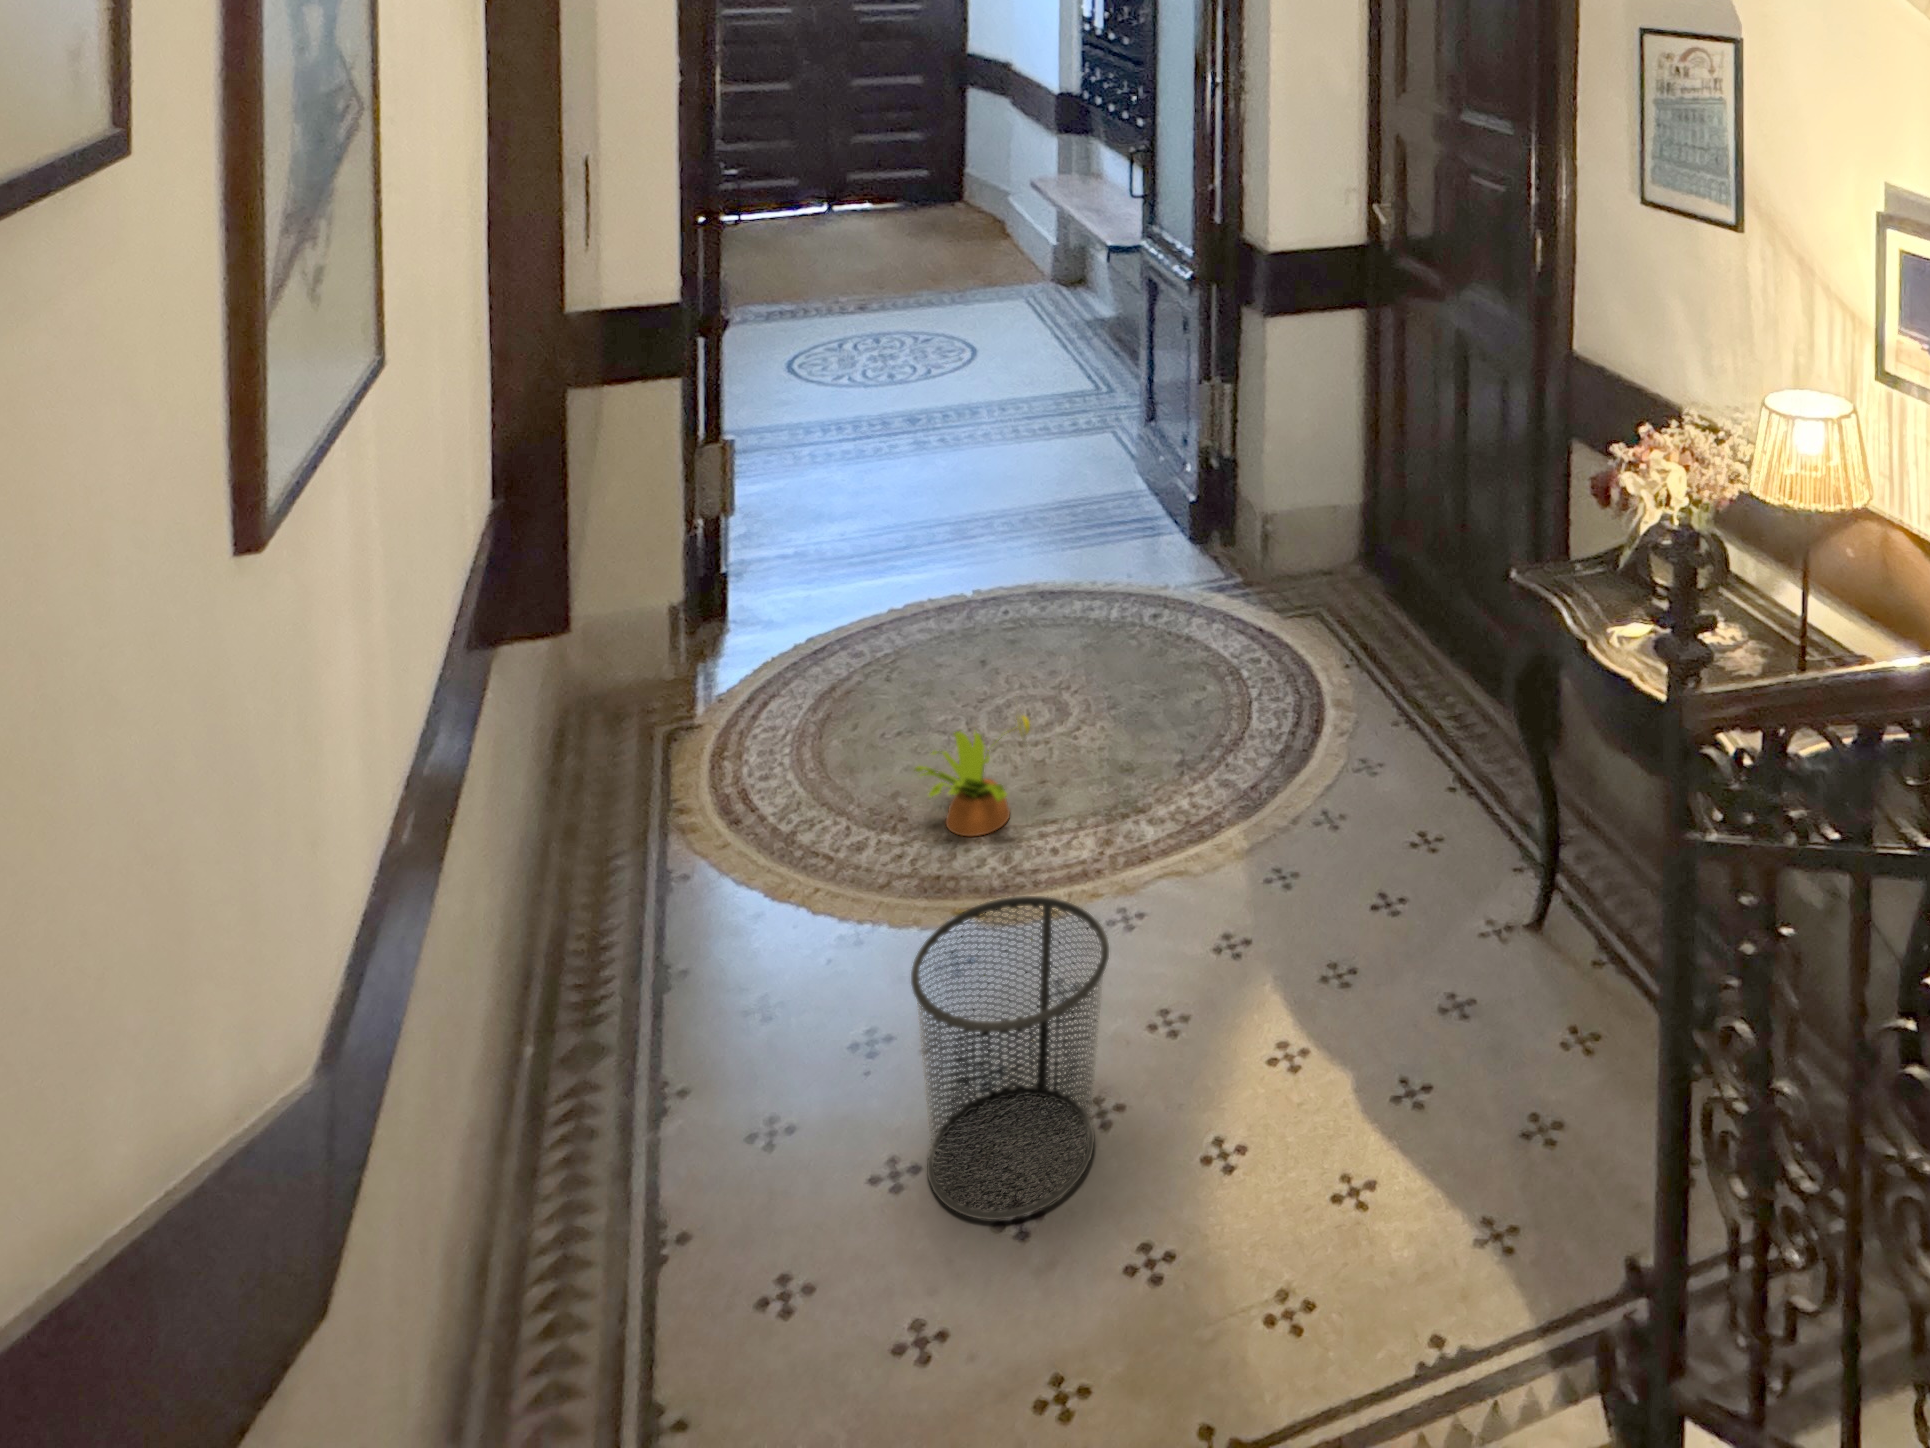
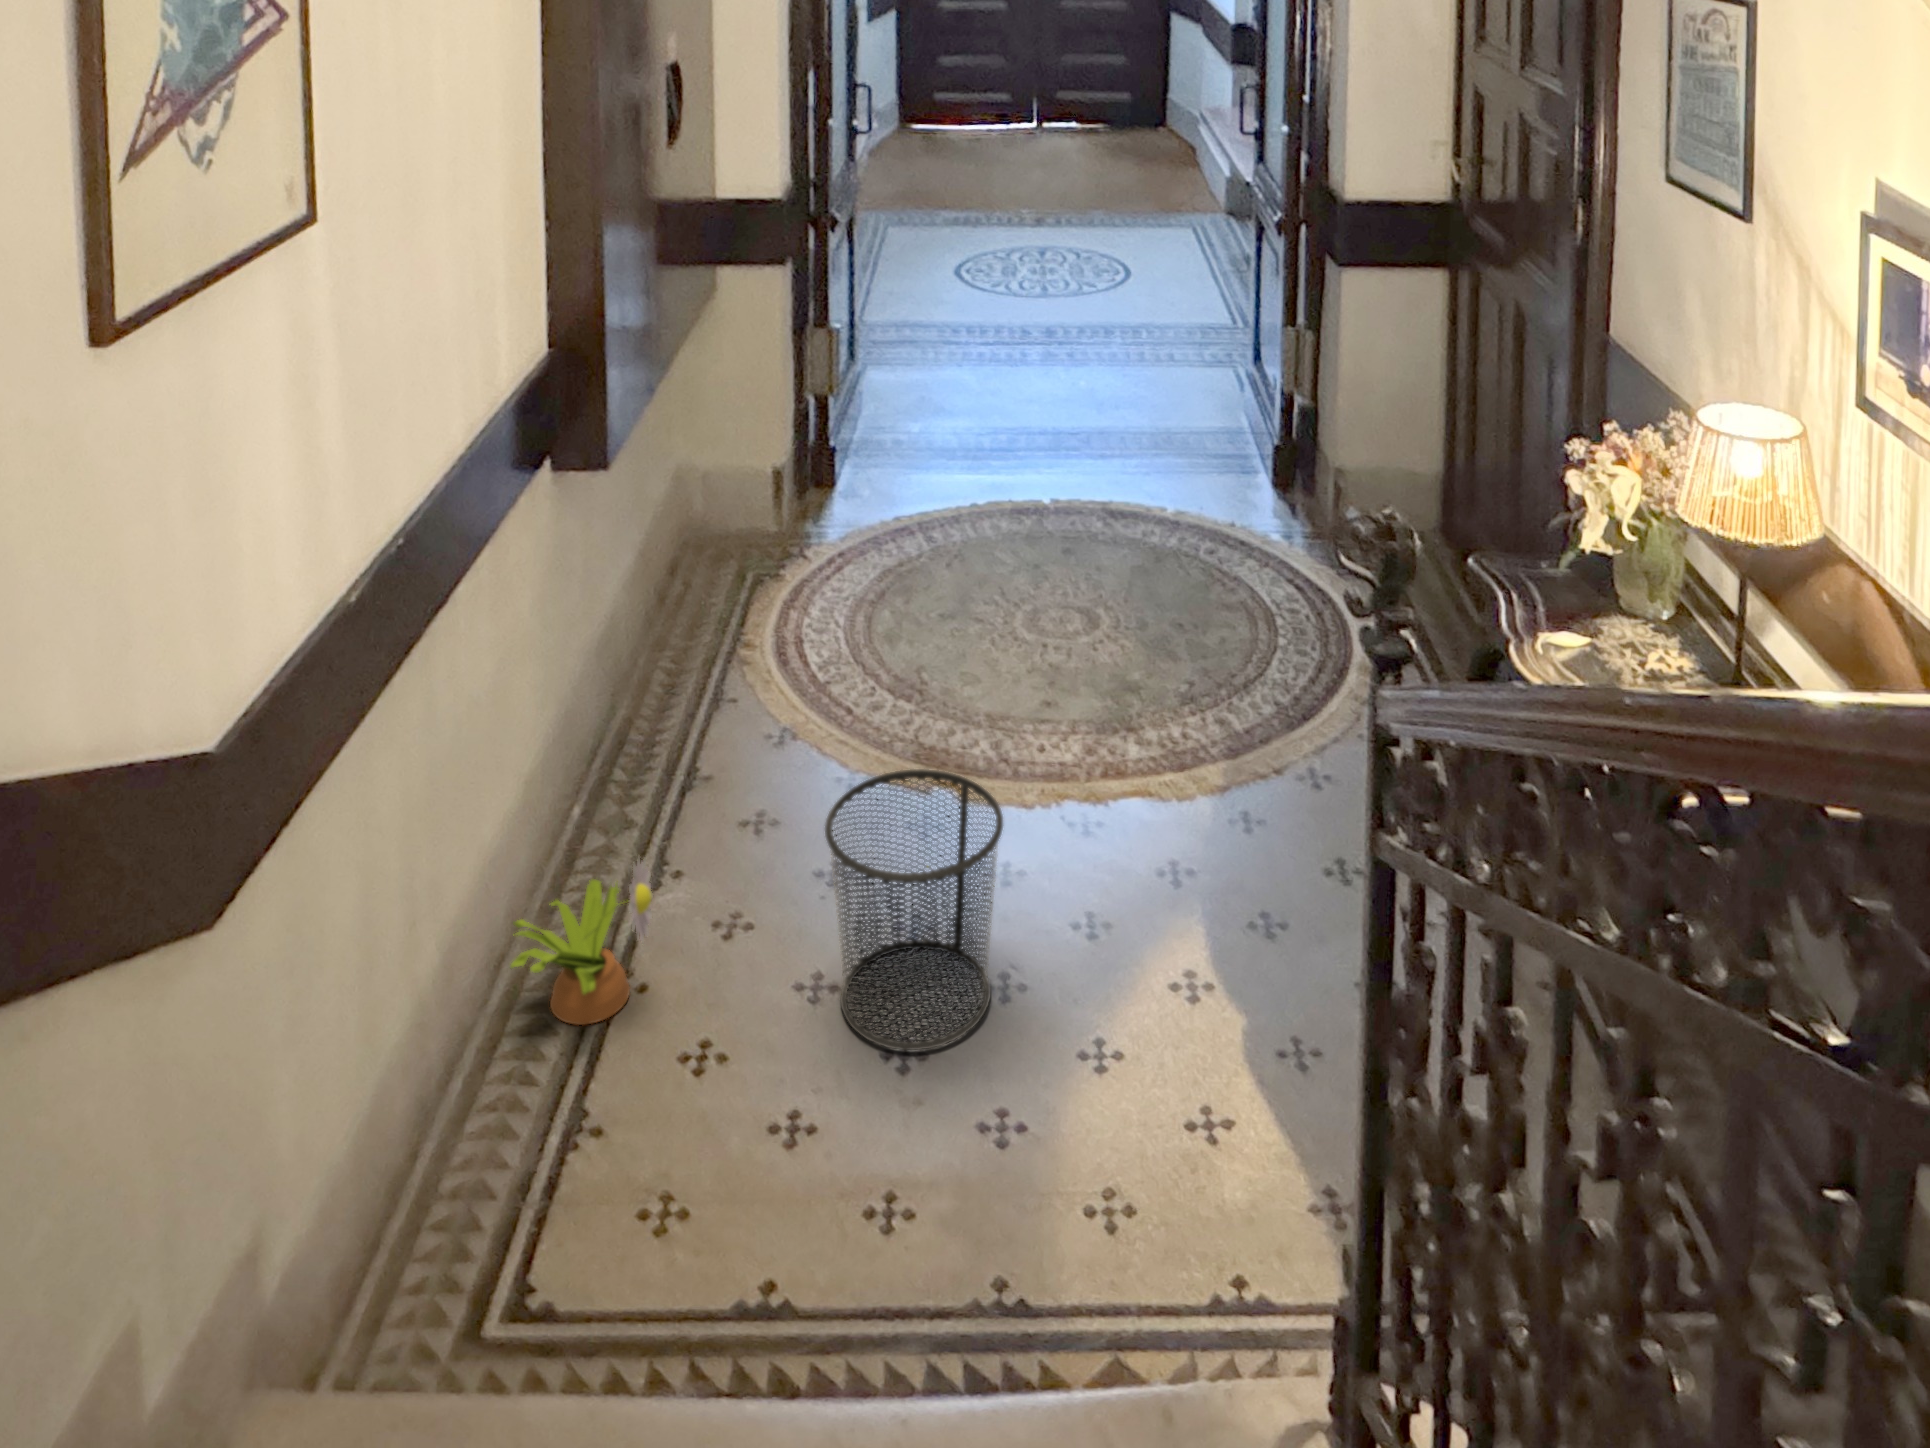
decorative plant: present [914,696,1030,836] -> present [510,859,653,1025]

